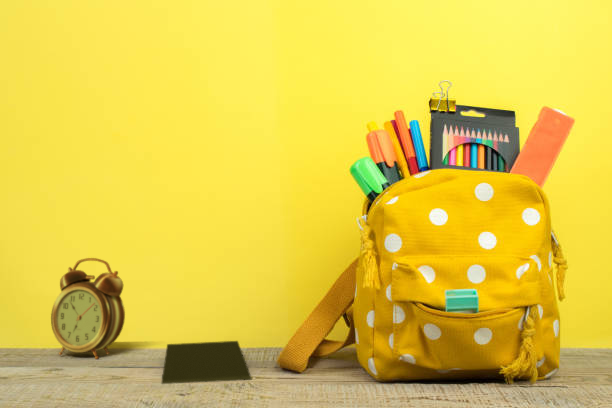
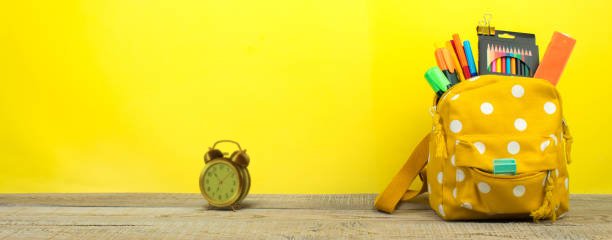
tablet: present [162,341,251,384] -> none [282,199,356,228]

